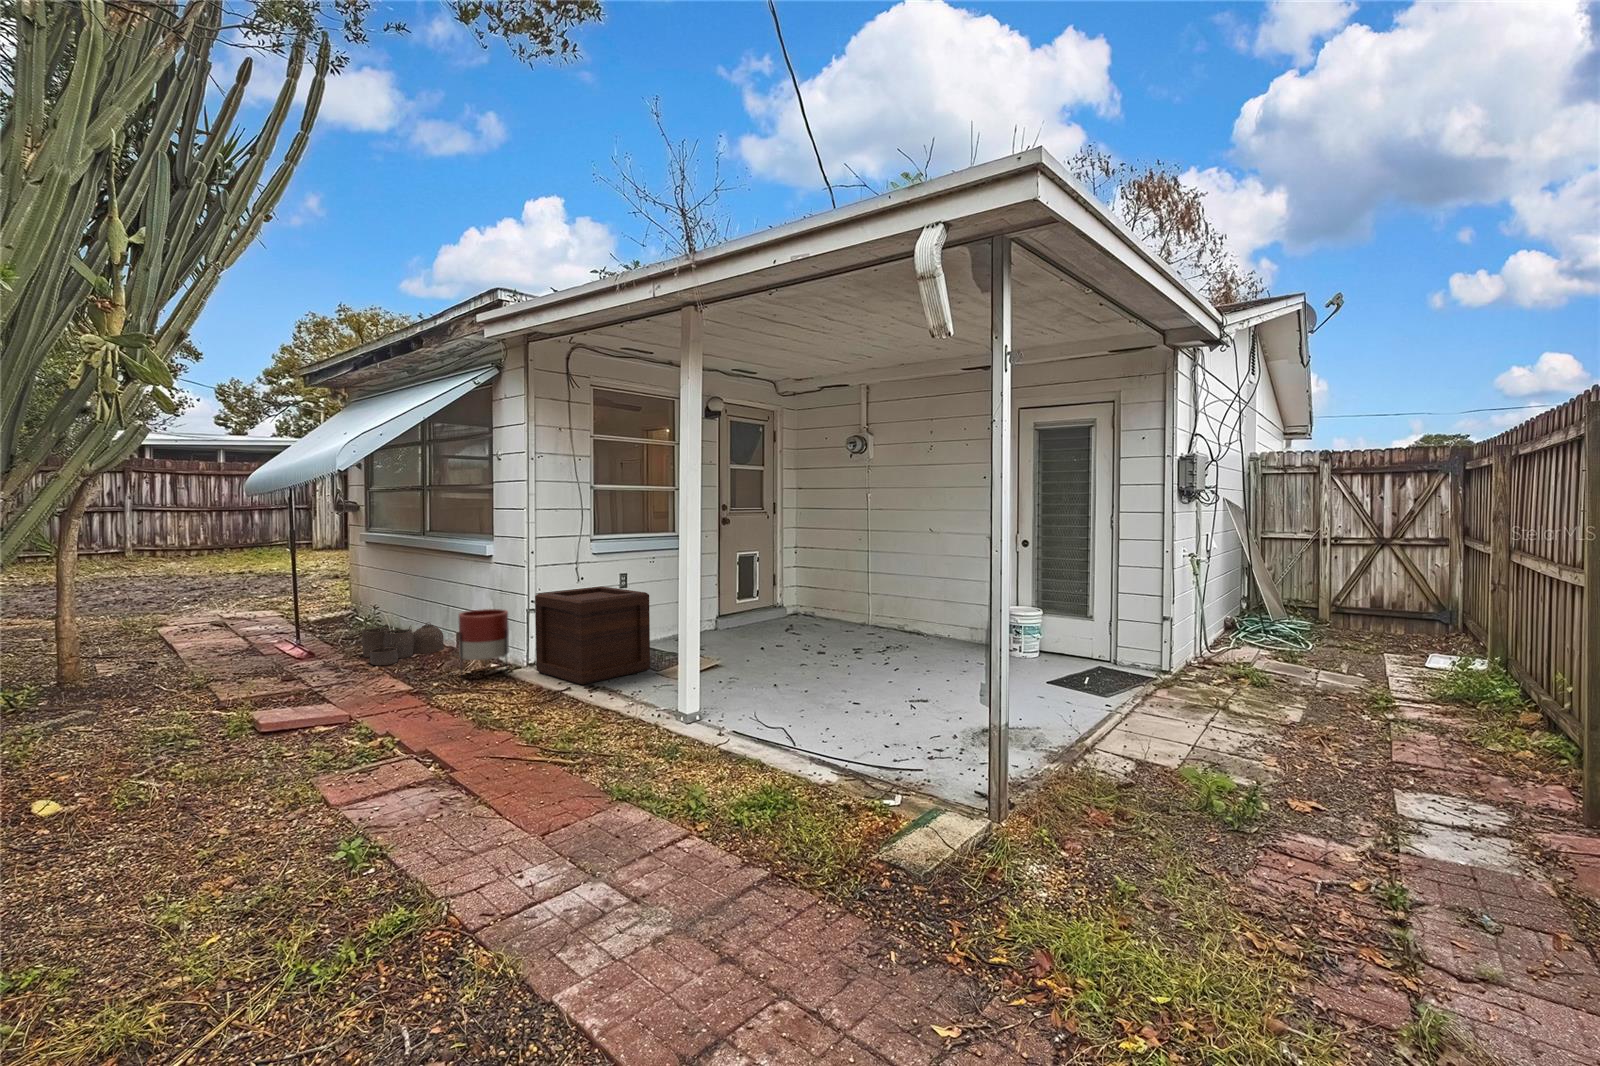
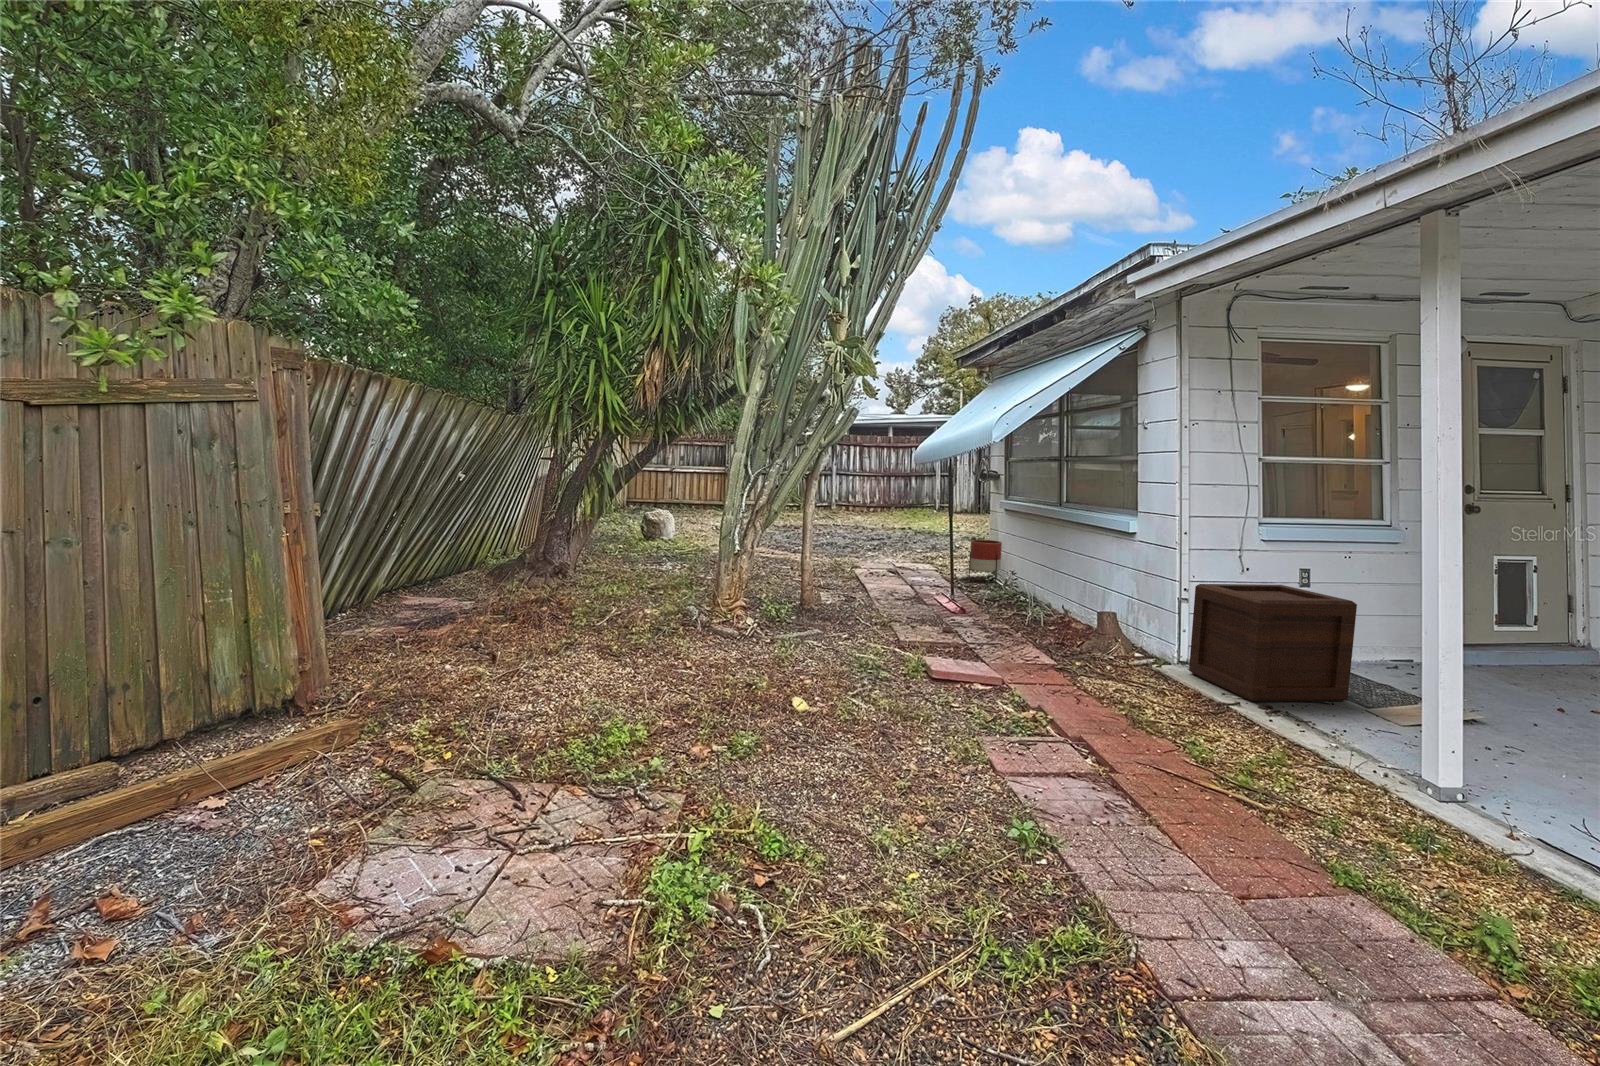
planter: present [459,609,509,661] -> present [969,540,1002,584]
woven basket: present [362,622,444,665] -> none [1006,591,1081,633]

